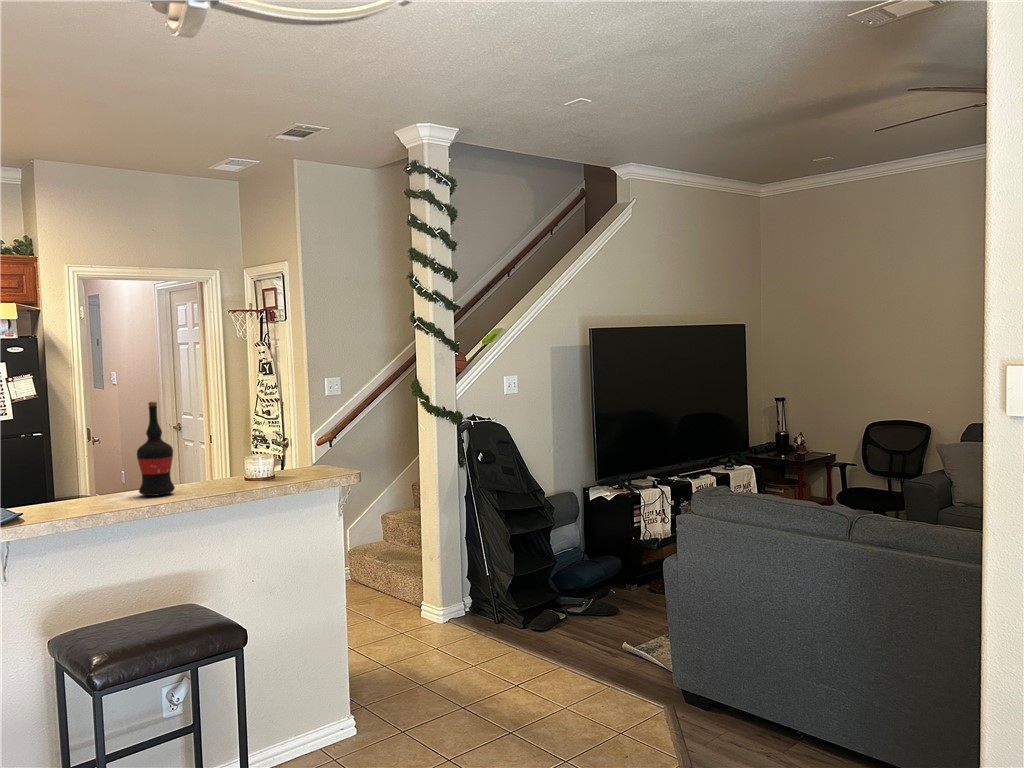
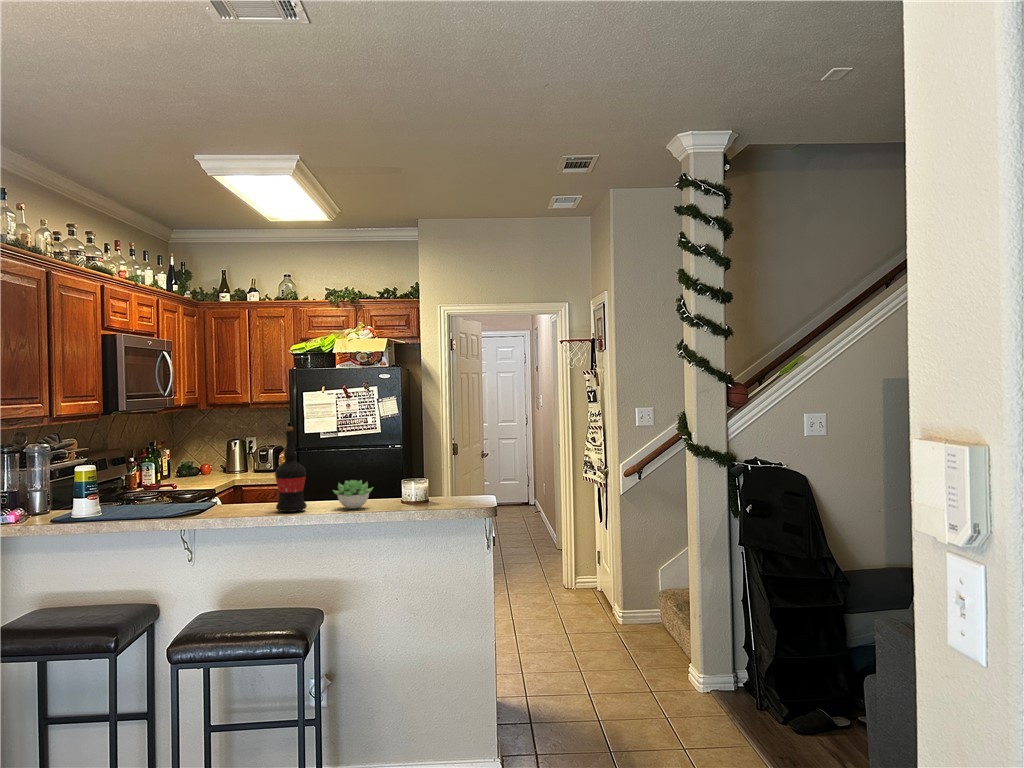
succulent plant: none [193,455,237,486] -> present [333,480,373,509]

